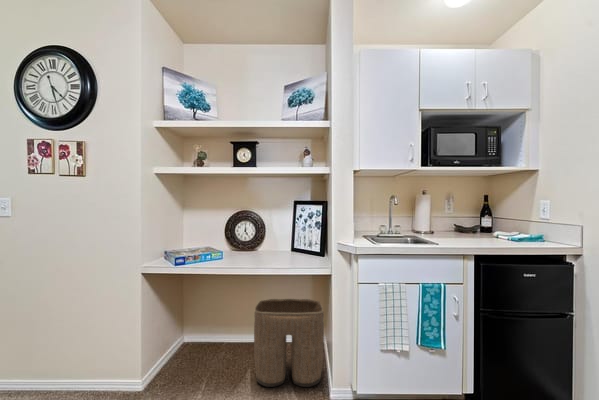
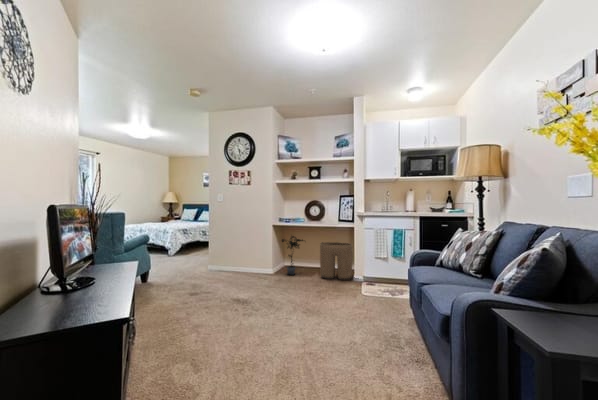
potted plant: none [163,285,223,378] -> present [282,236,303,275]

